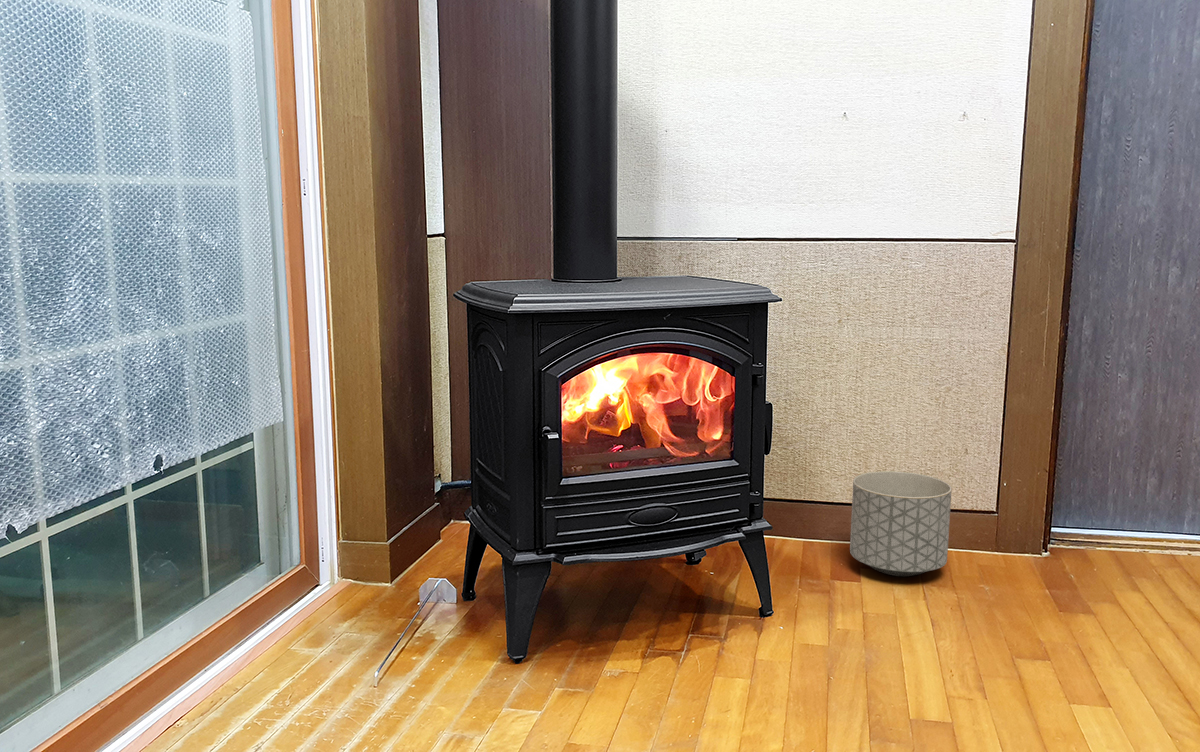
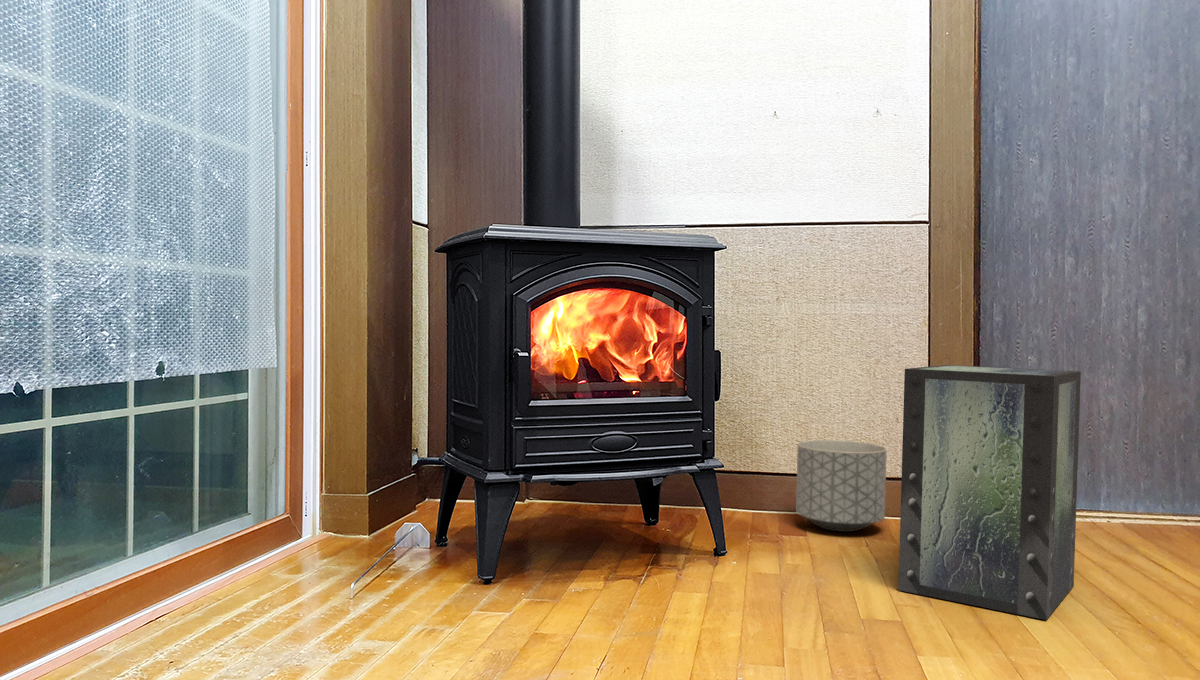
storage box: none [956,417,1175,722] -> present [898,365,1081,620]

